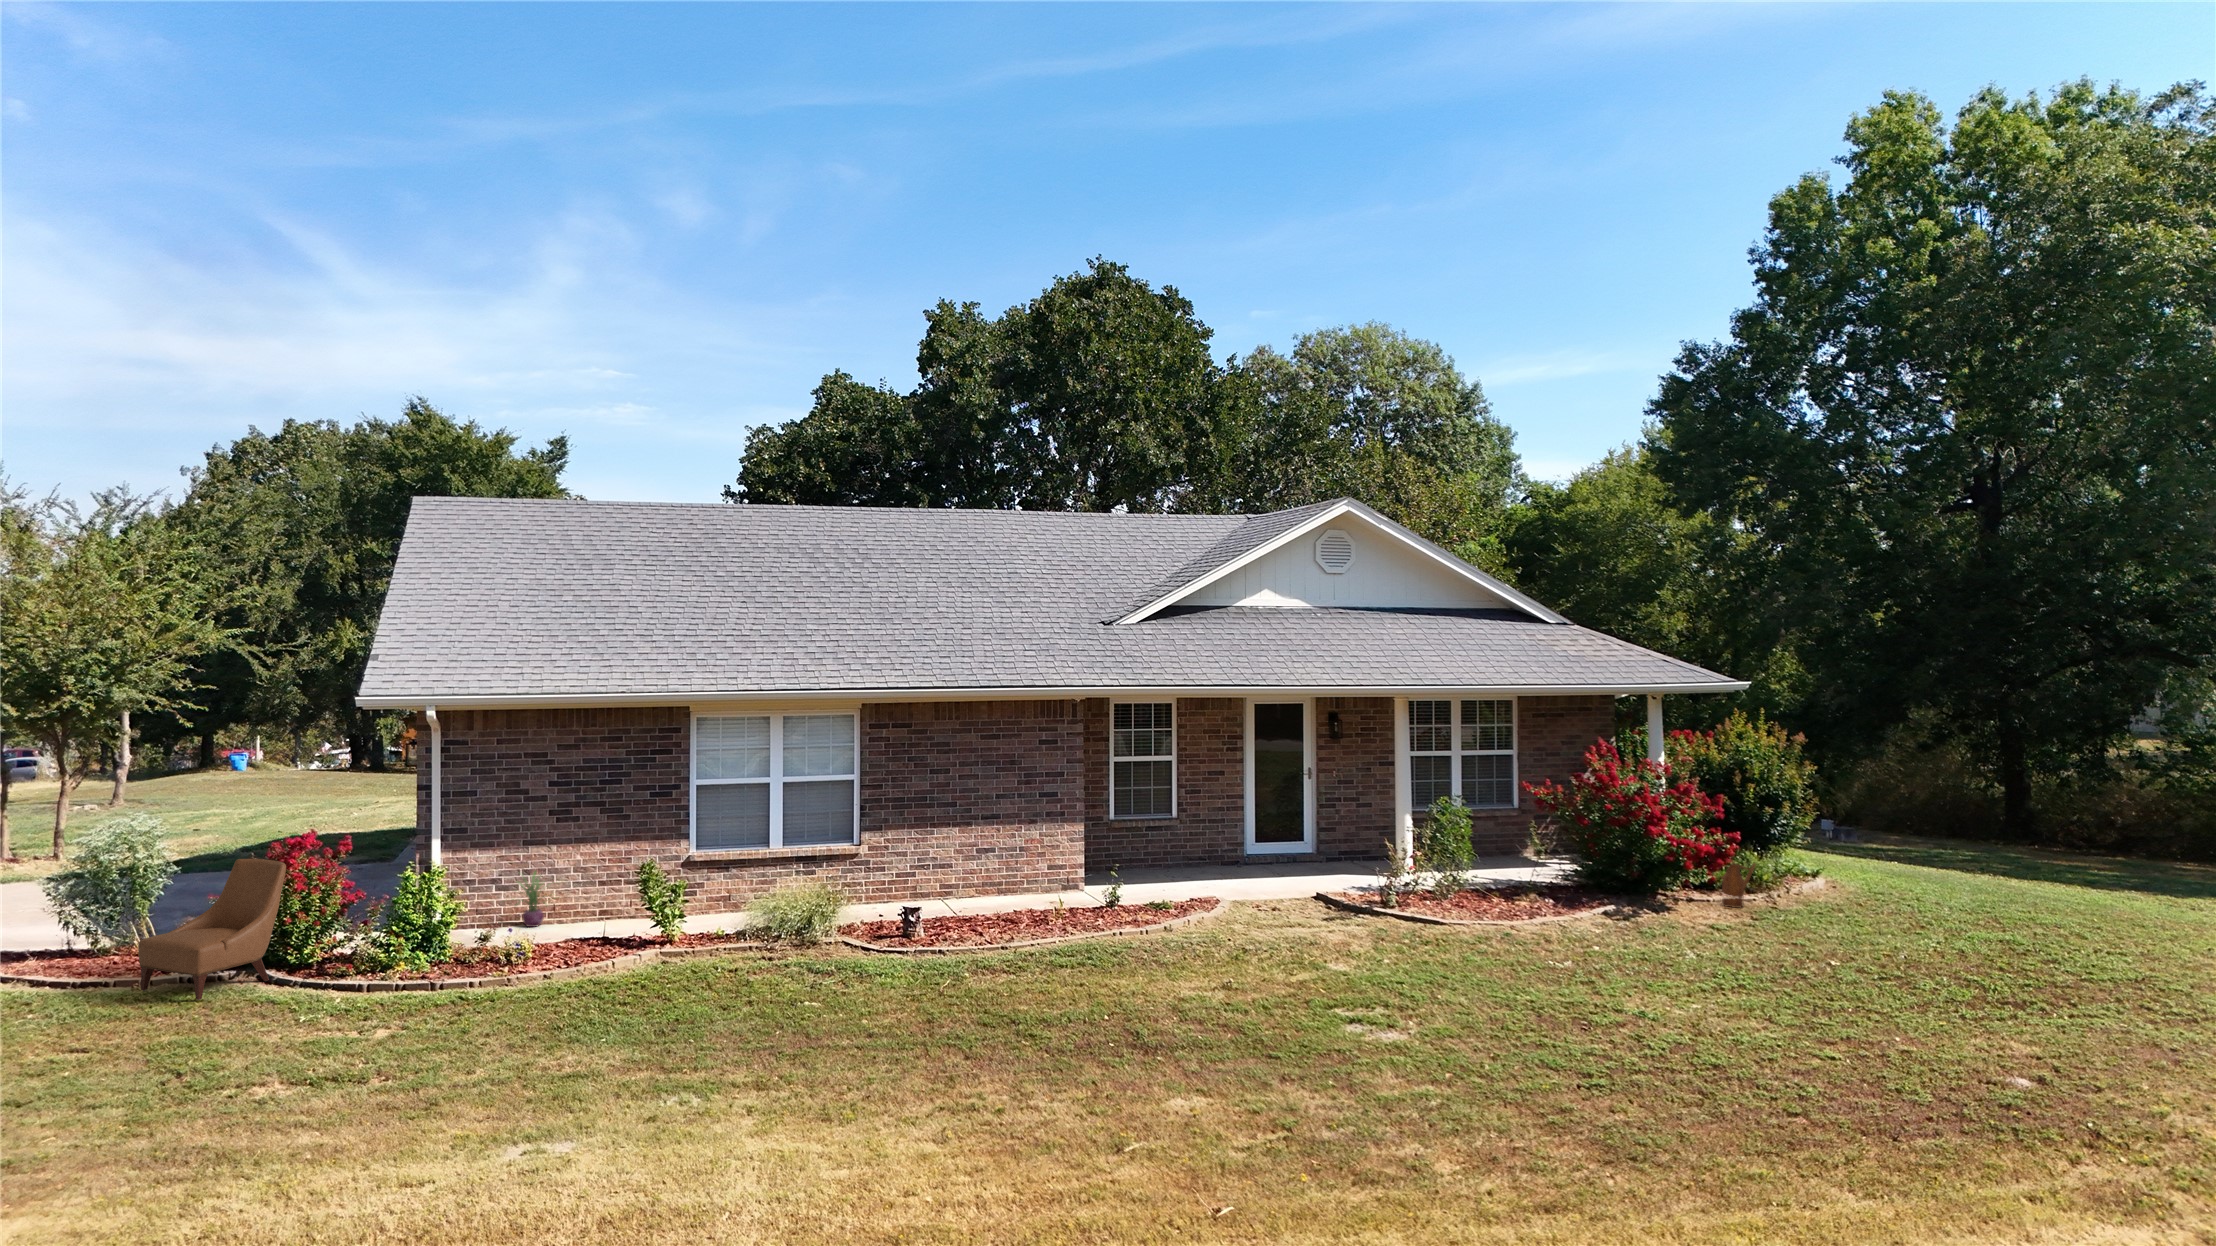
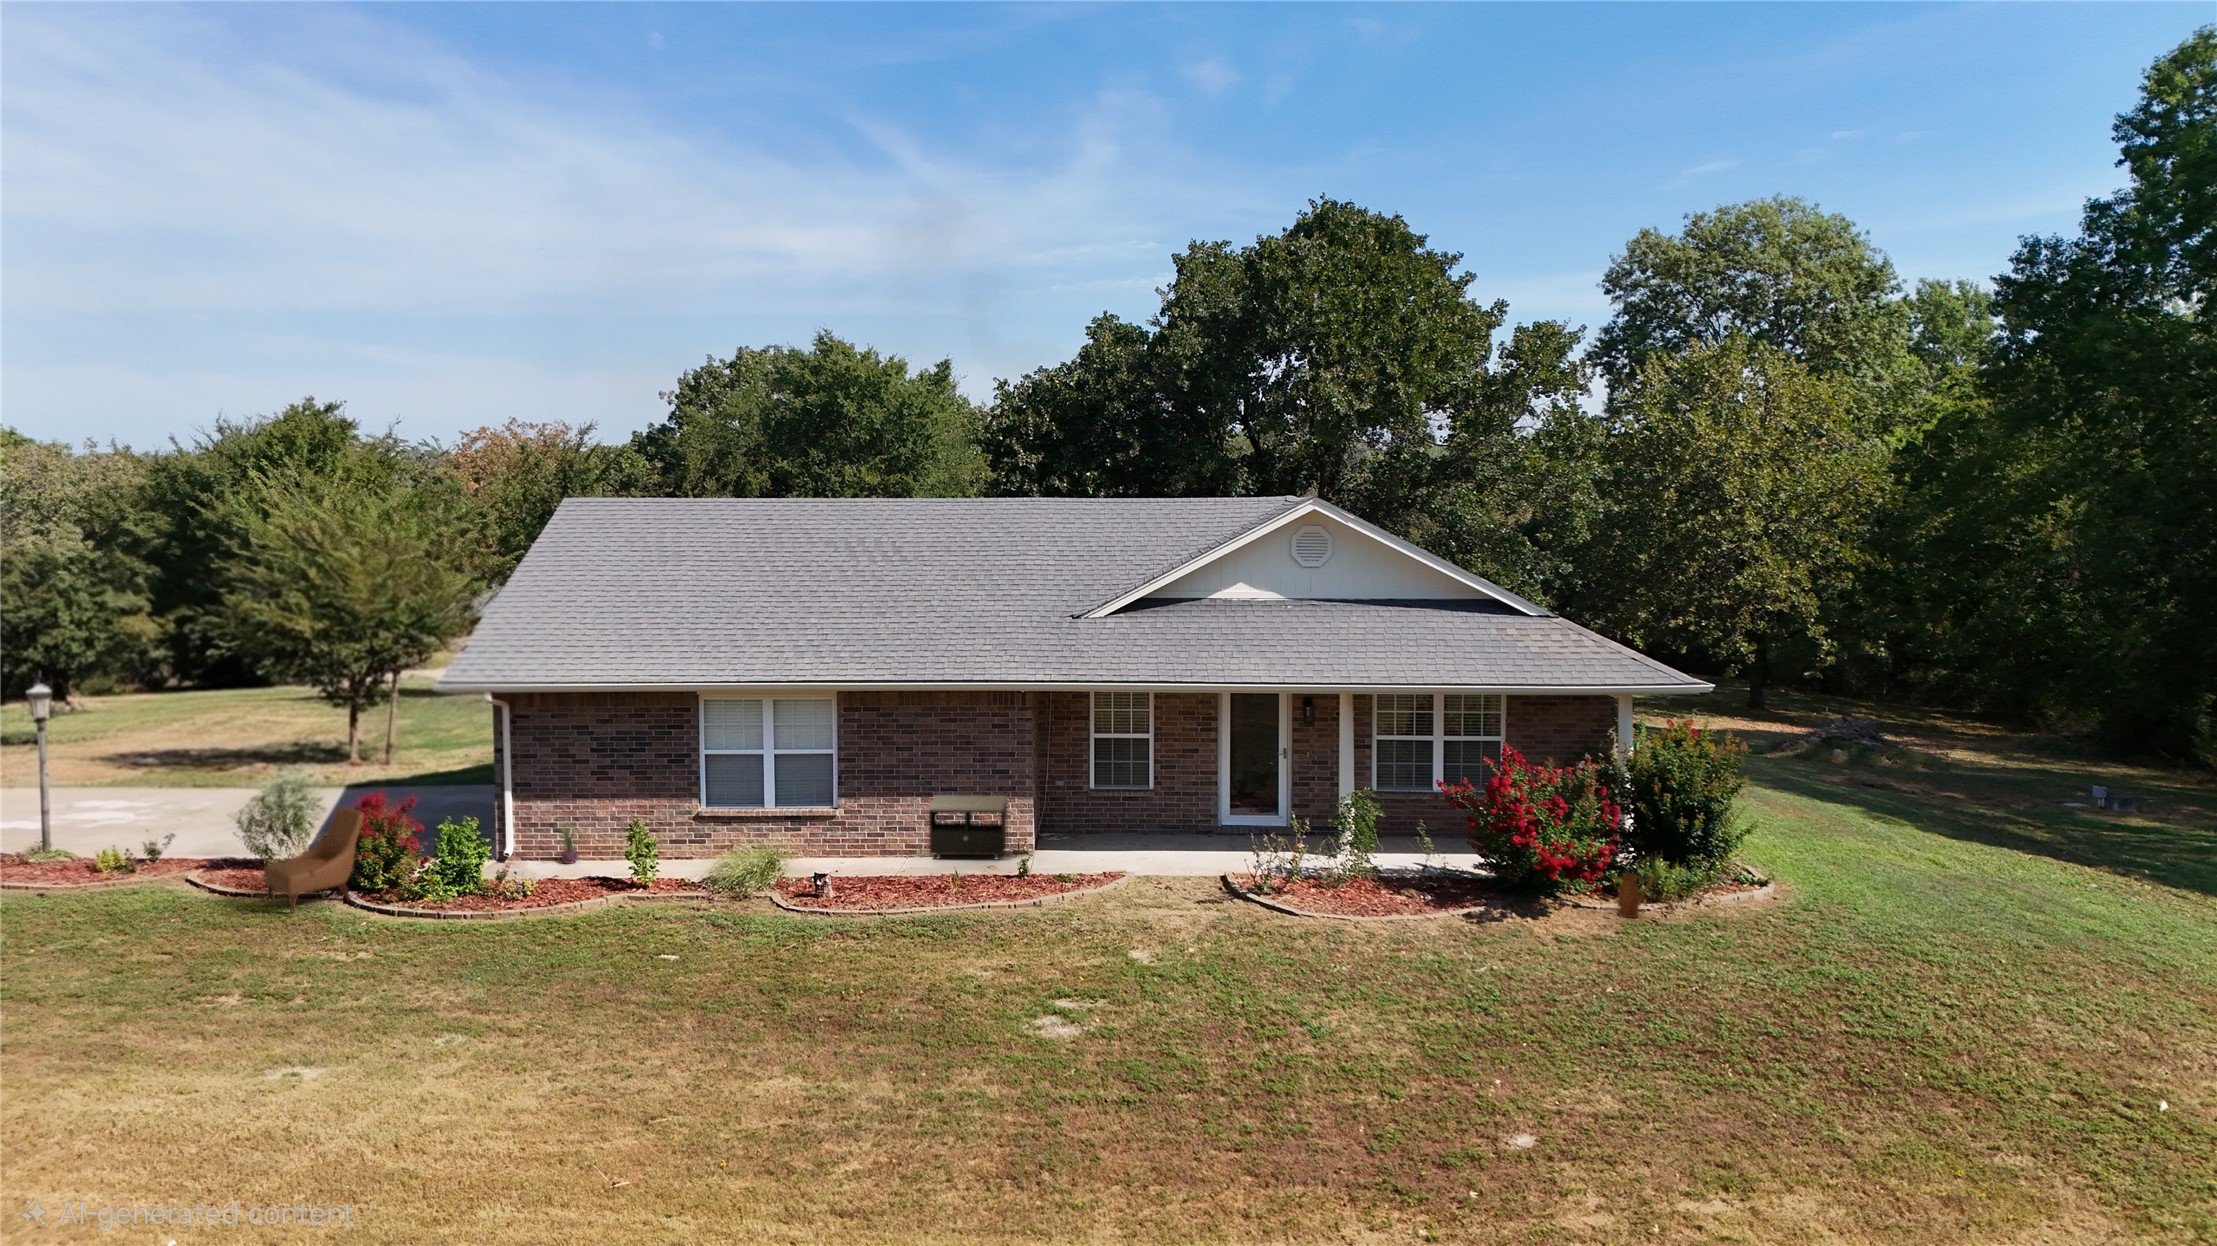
storage bench: none [975,823,1069,898] -> present [929,795,1008,859]

